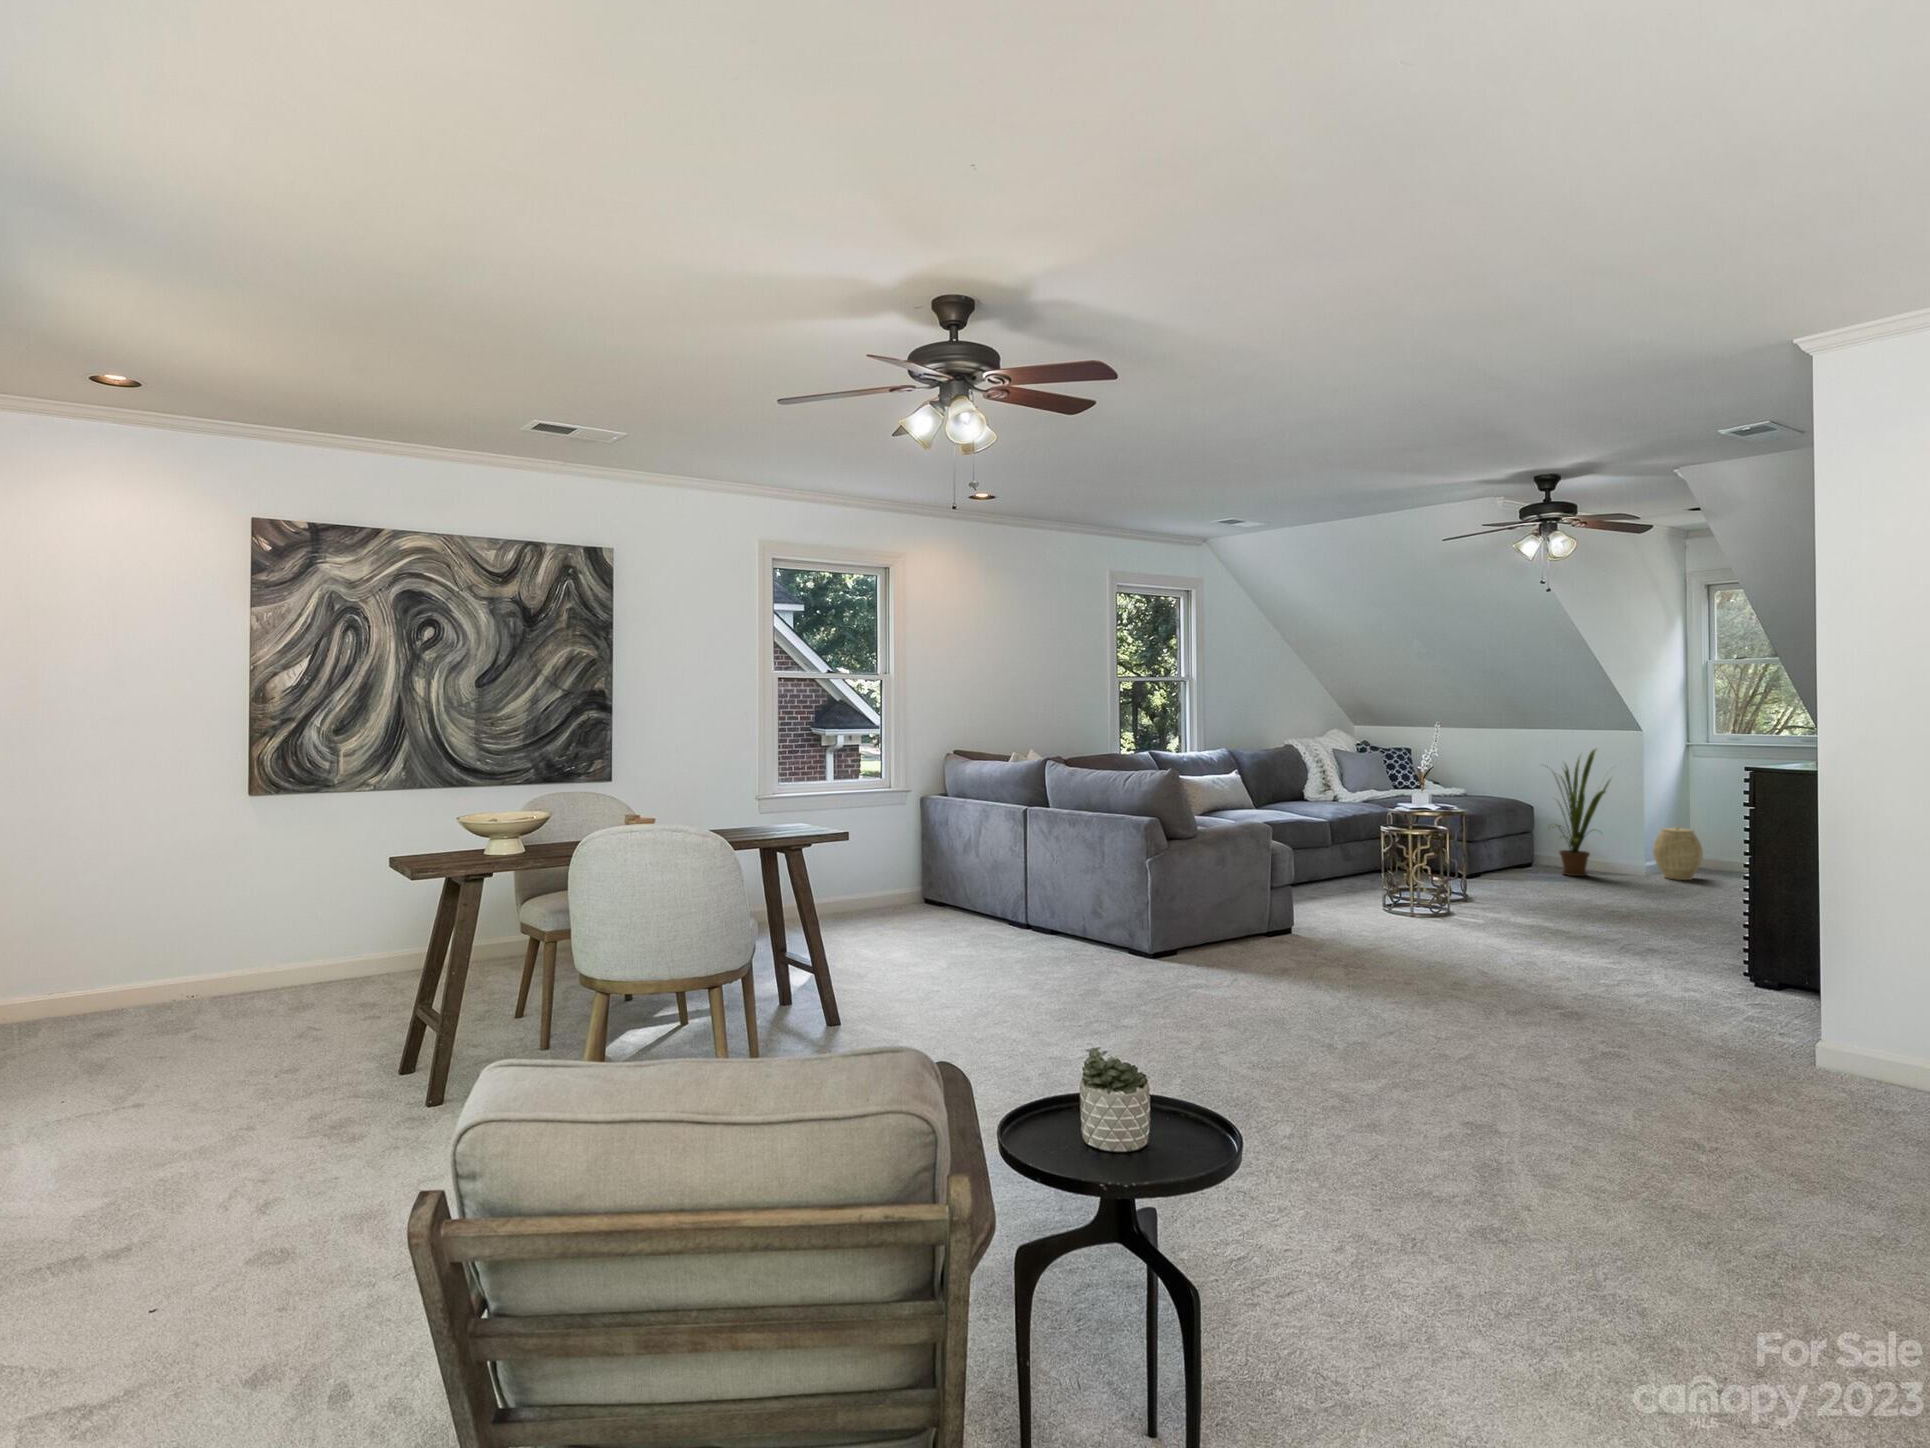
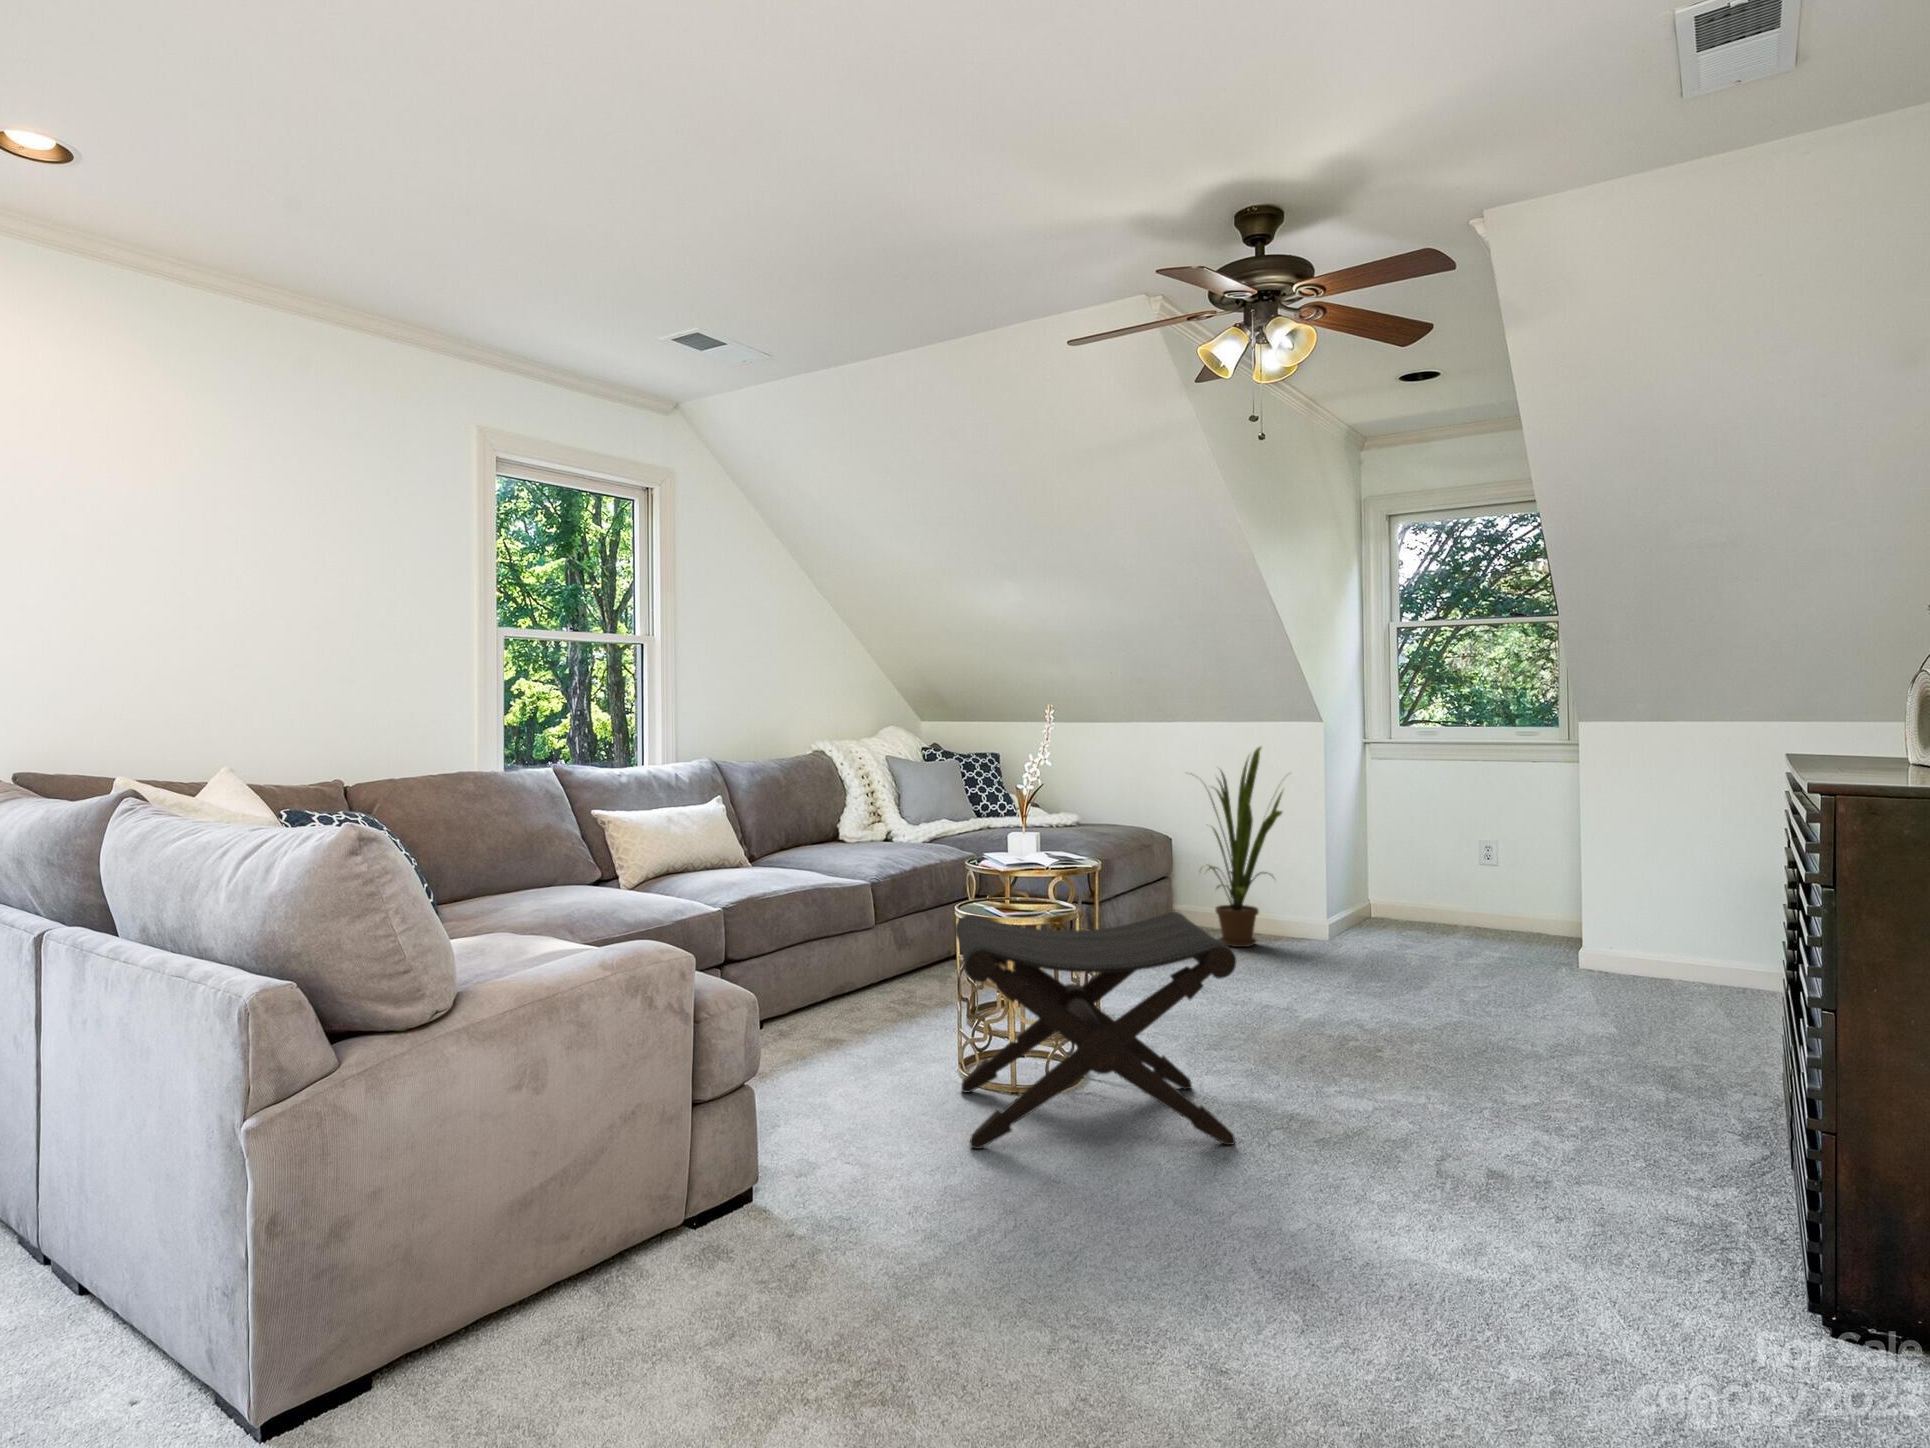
woven basket: present [1653,827,1703,880] -> none [1340,862,1407,943]
footstool: none [1381,832,1522,939] -> present [955,912,1236,1149]

